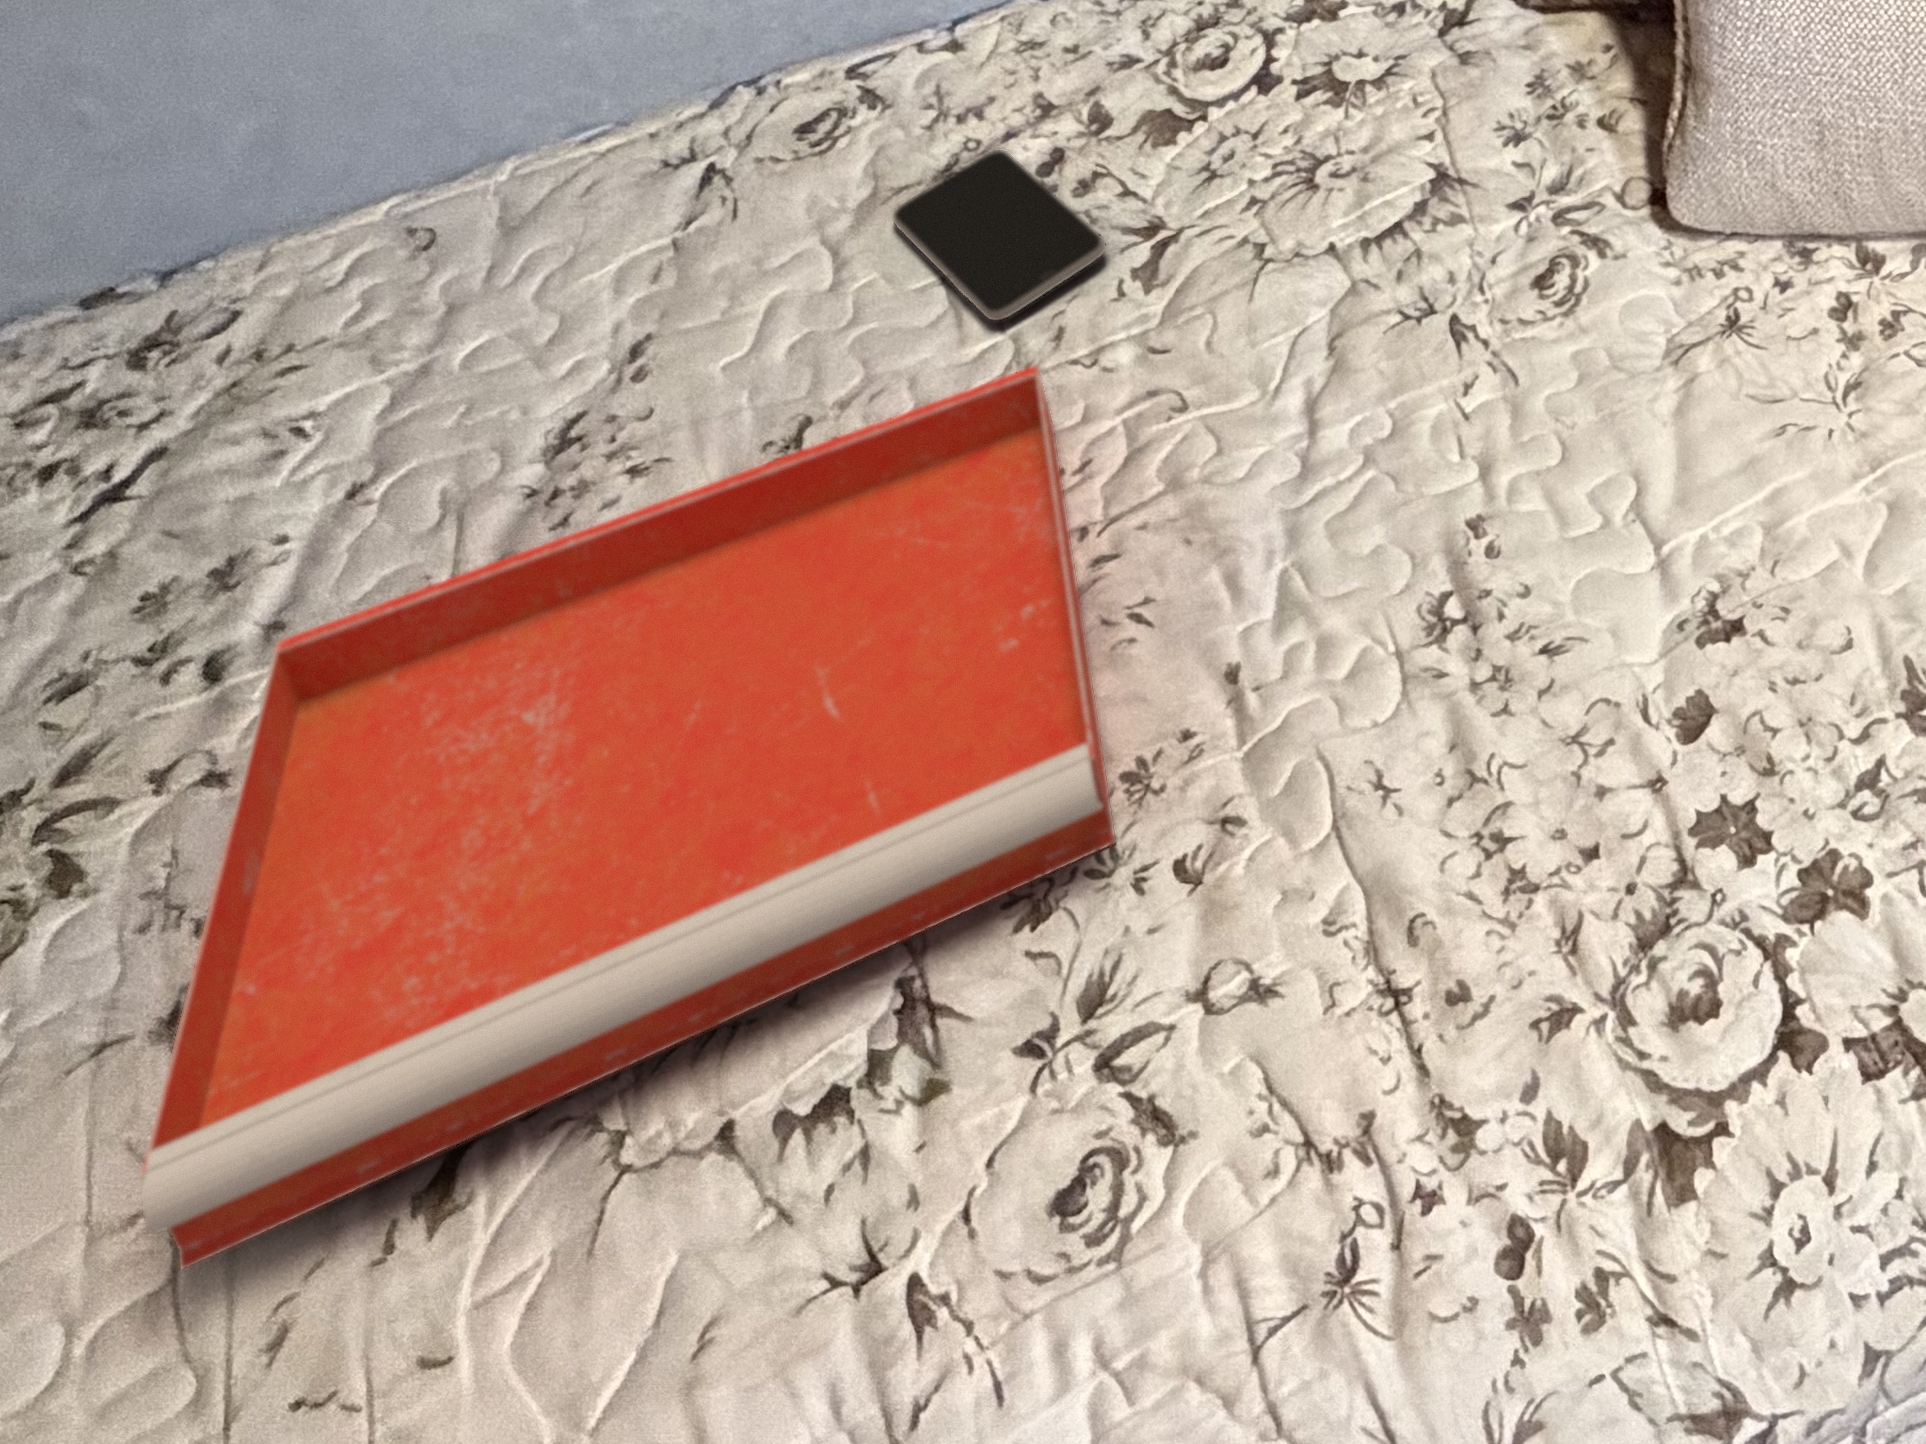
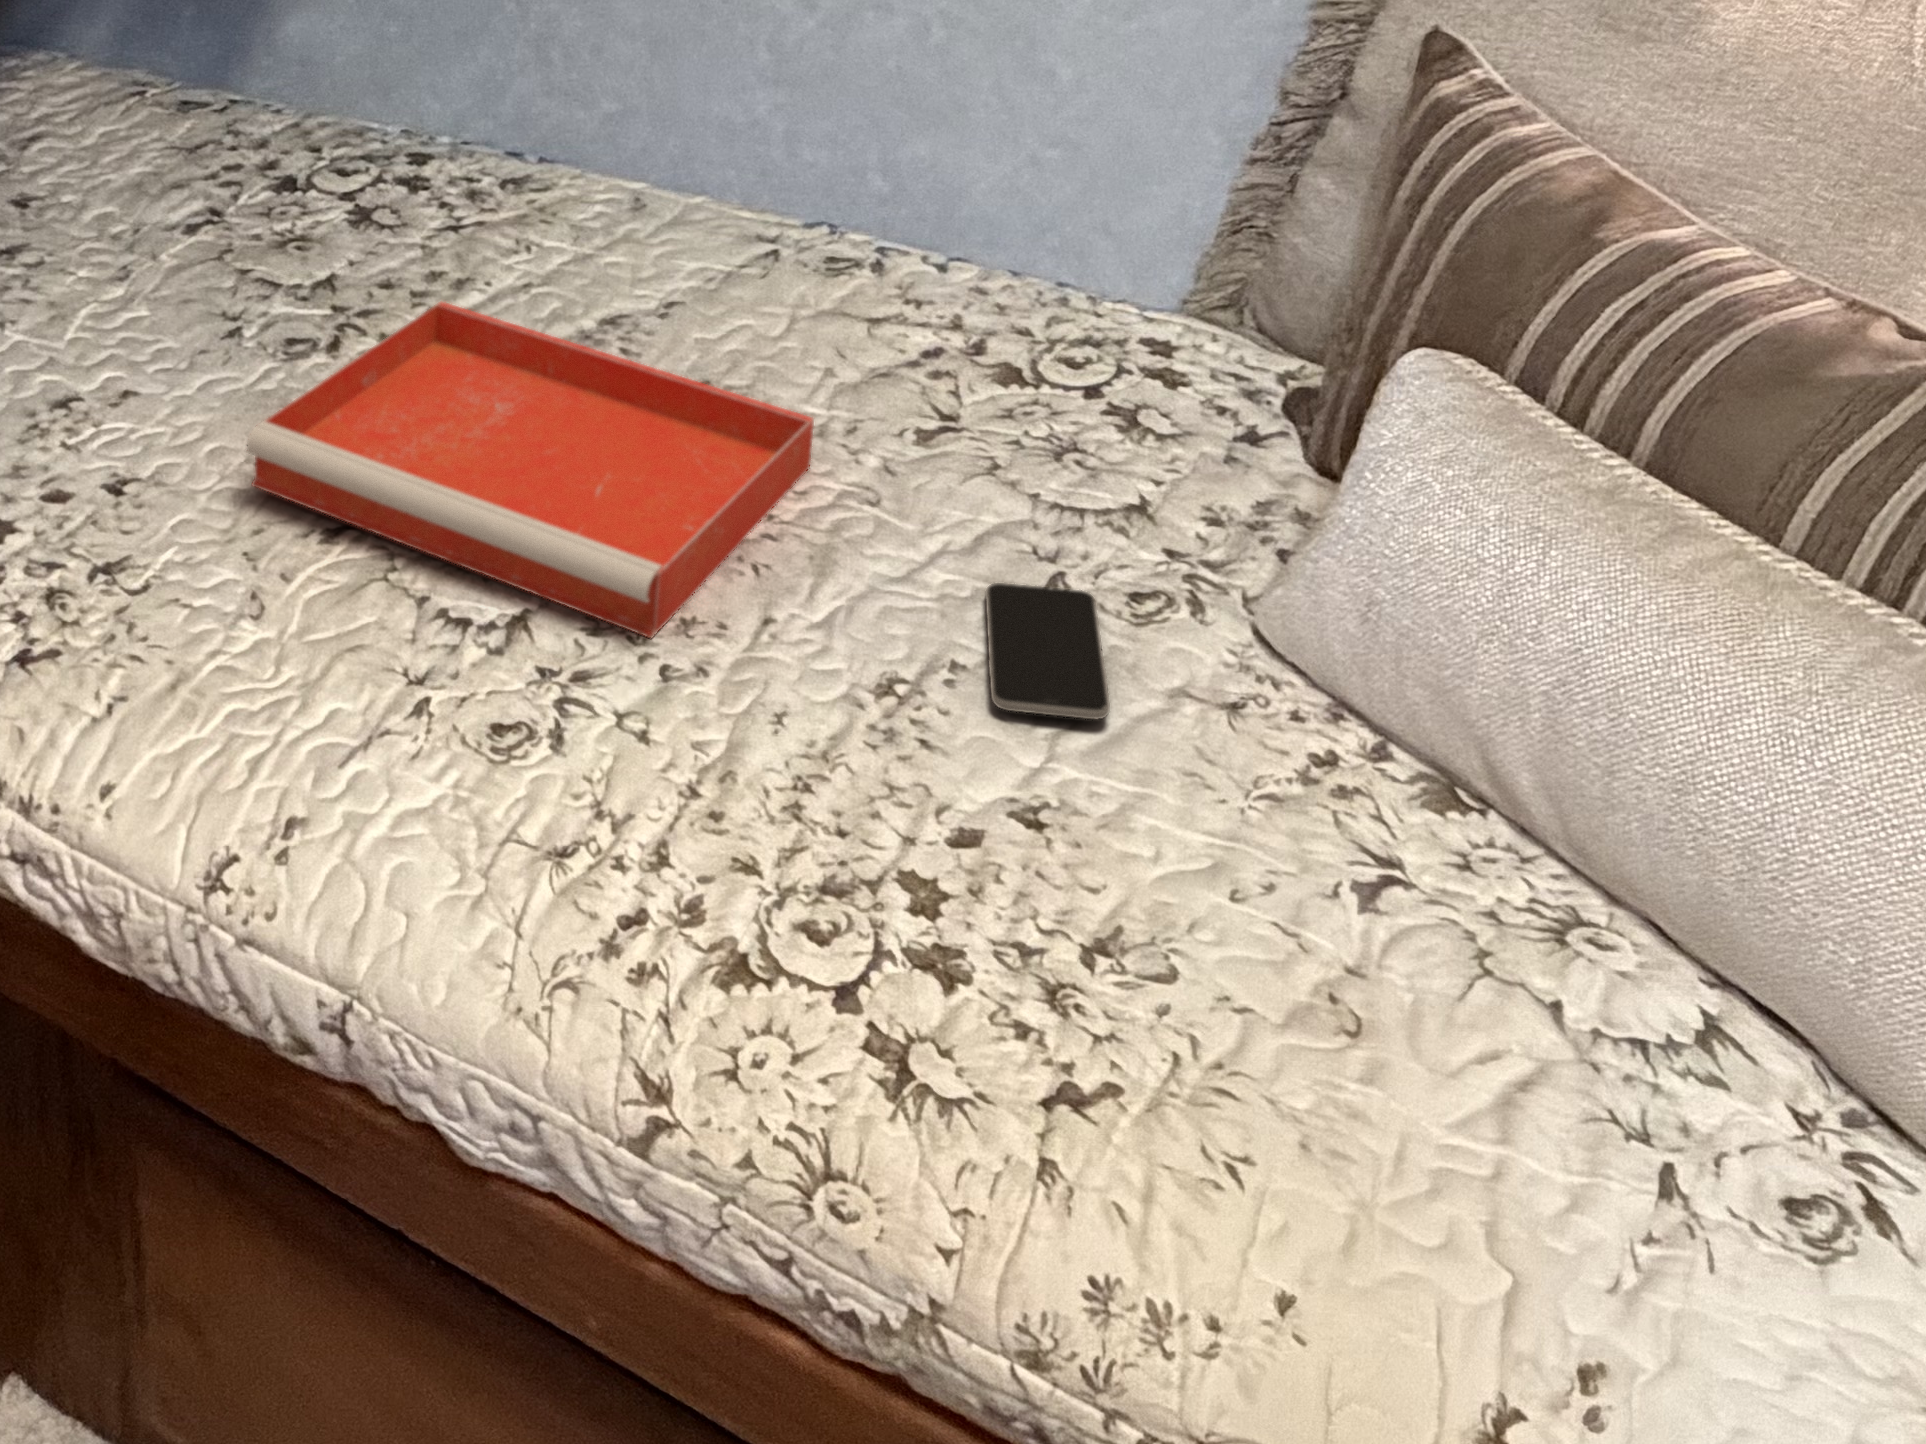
smartphone: present [893,150,1106,320] -> present [986,583,1110,719]

